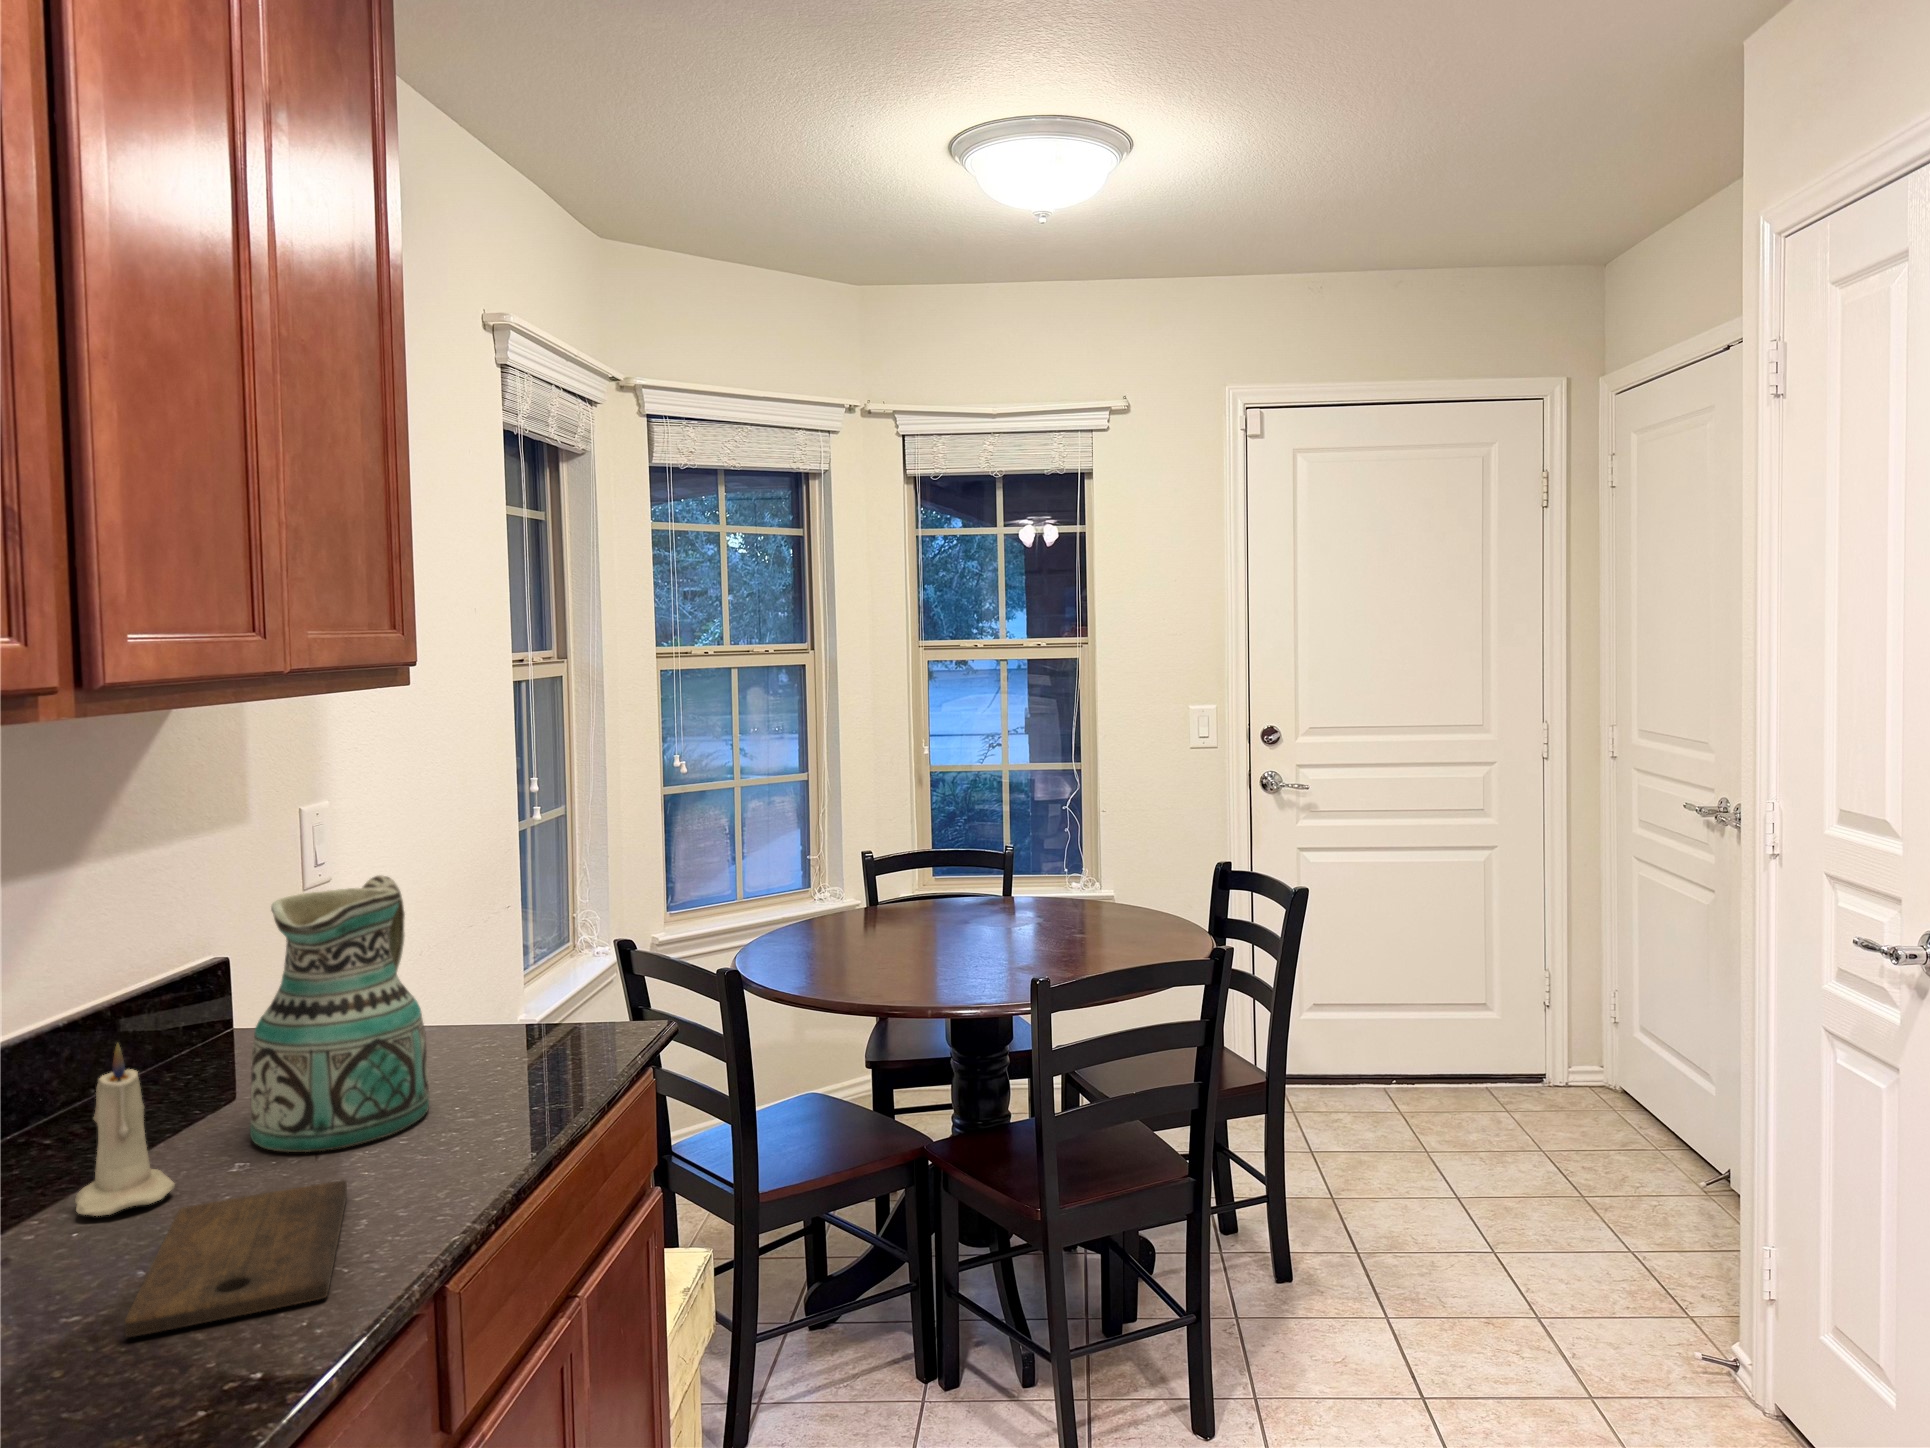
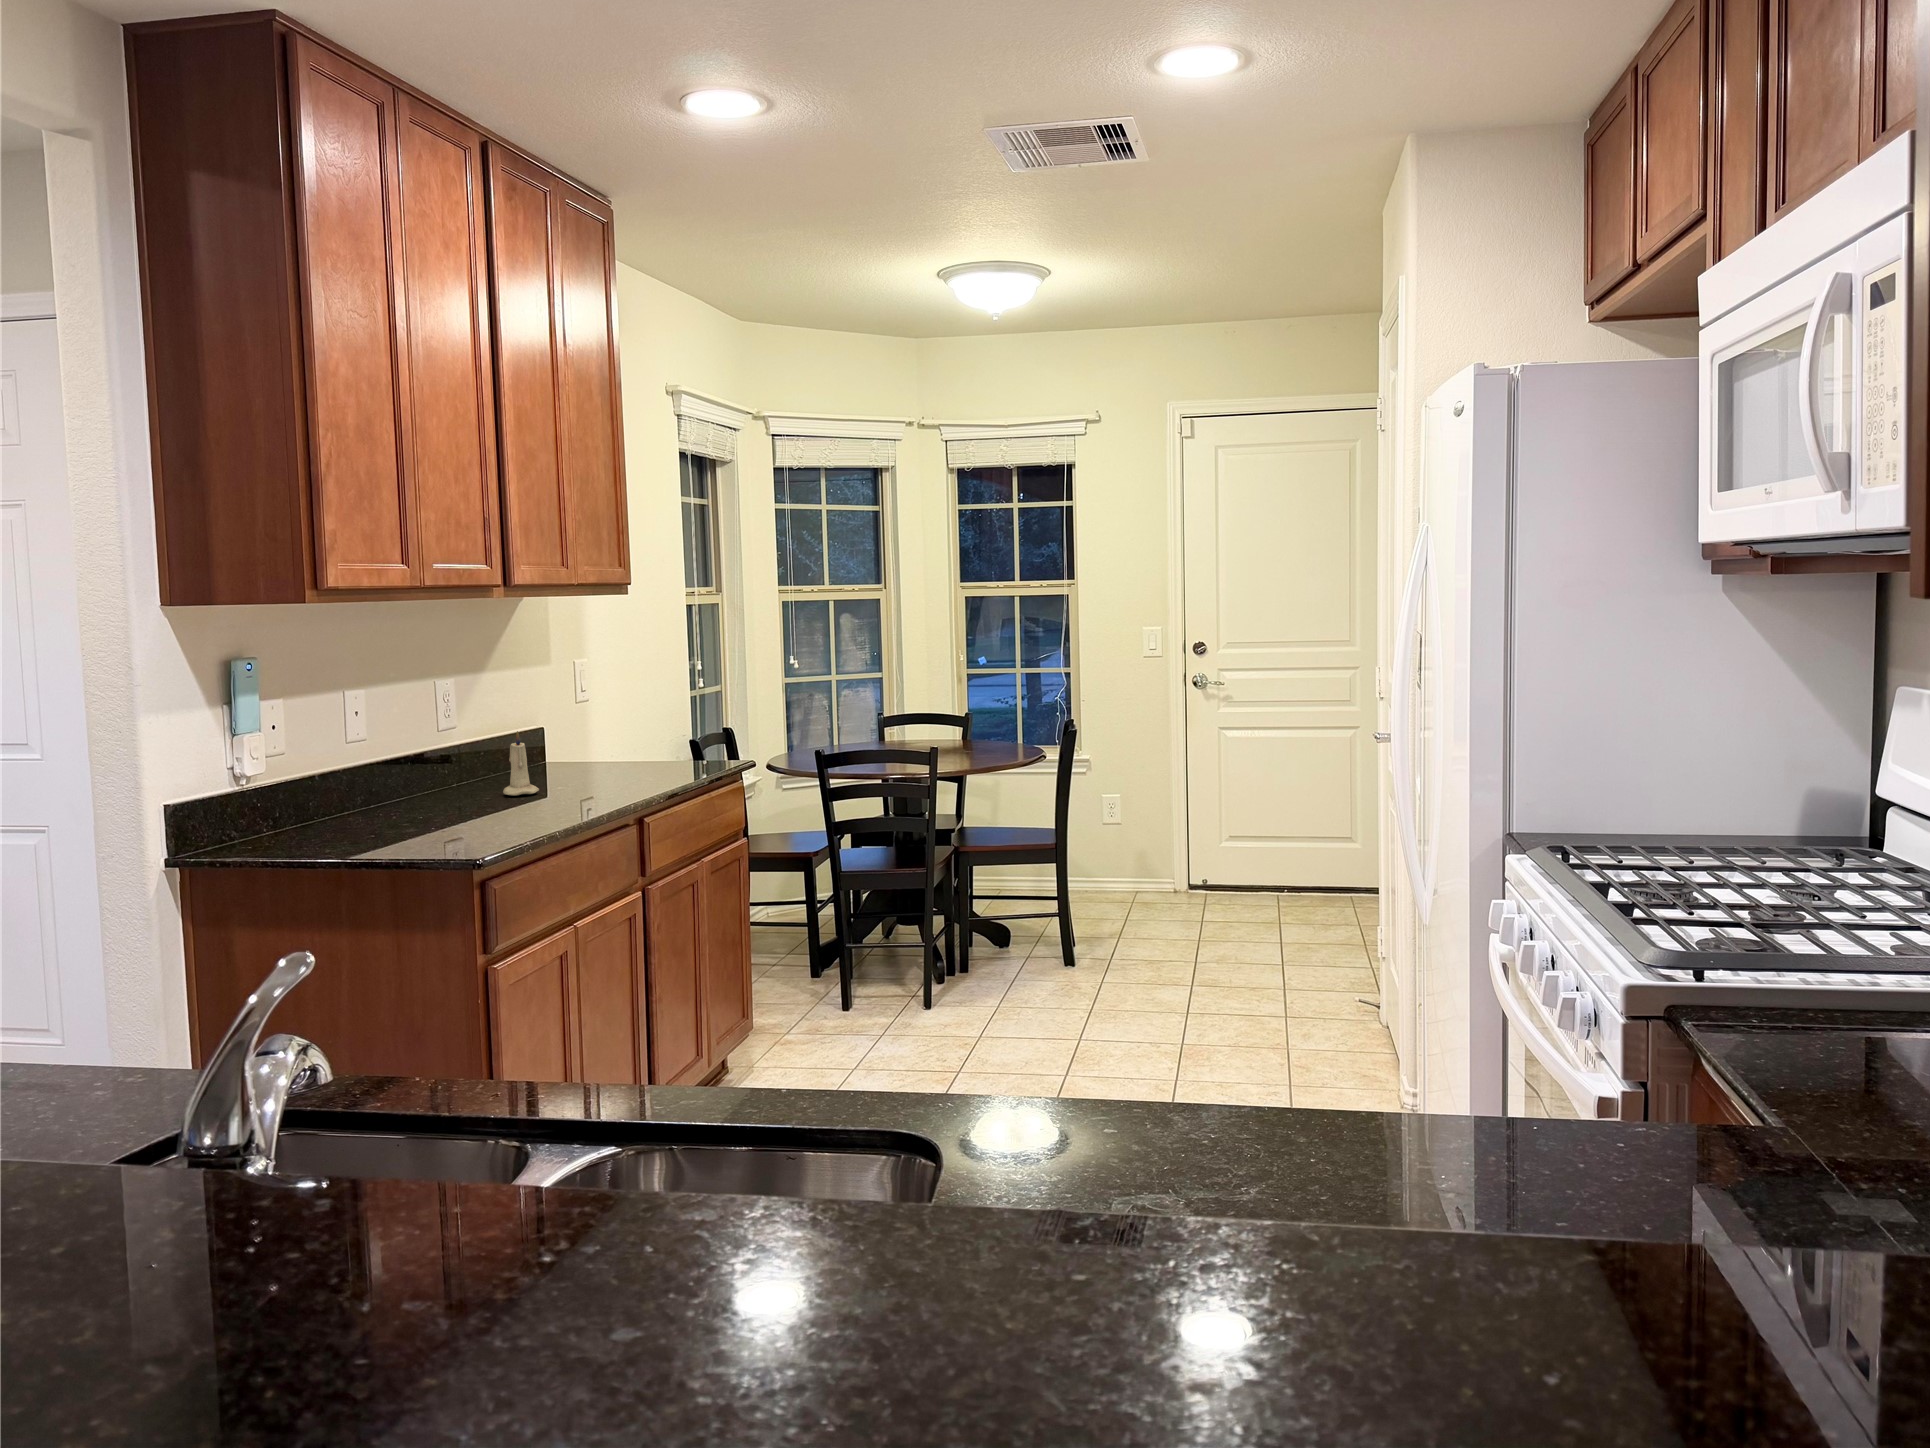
ceramic pitcher: present [250,875,429,1152] -> none [564,679,637,786]
cutting board: present [125,1180,347,1337] -> none [534,788,604,812]

